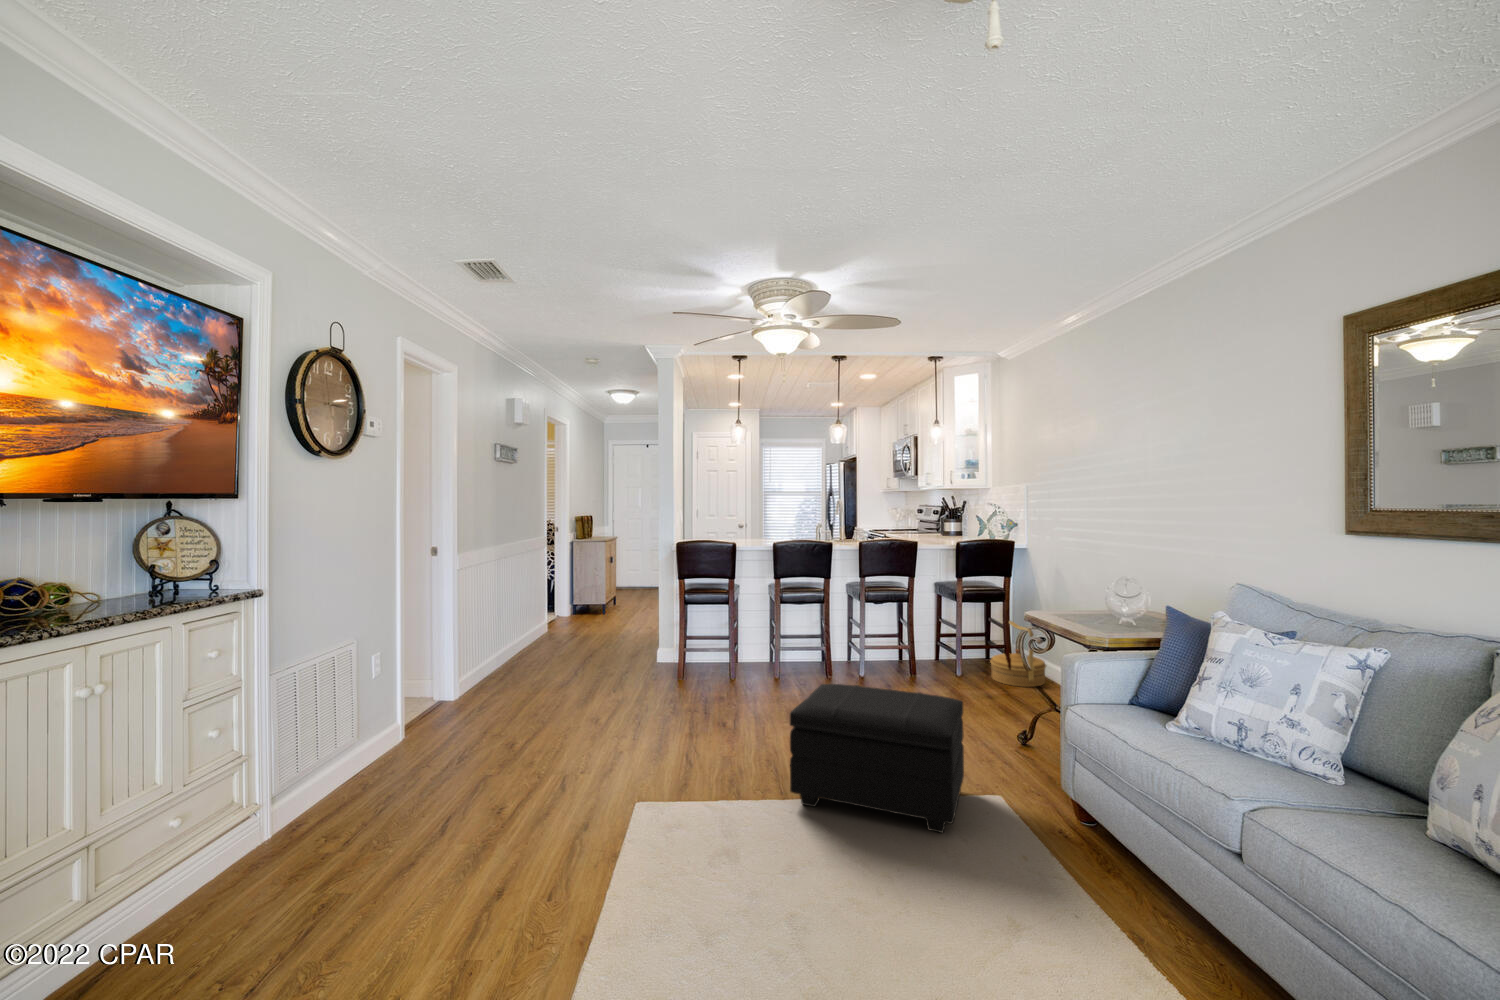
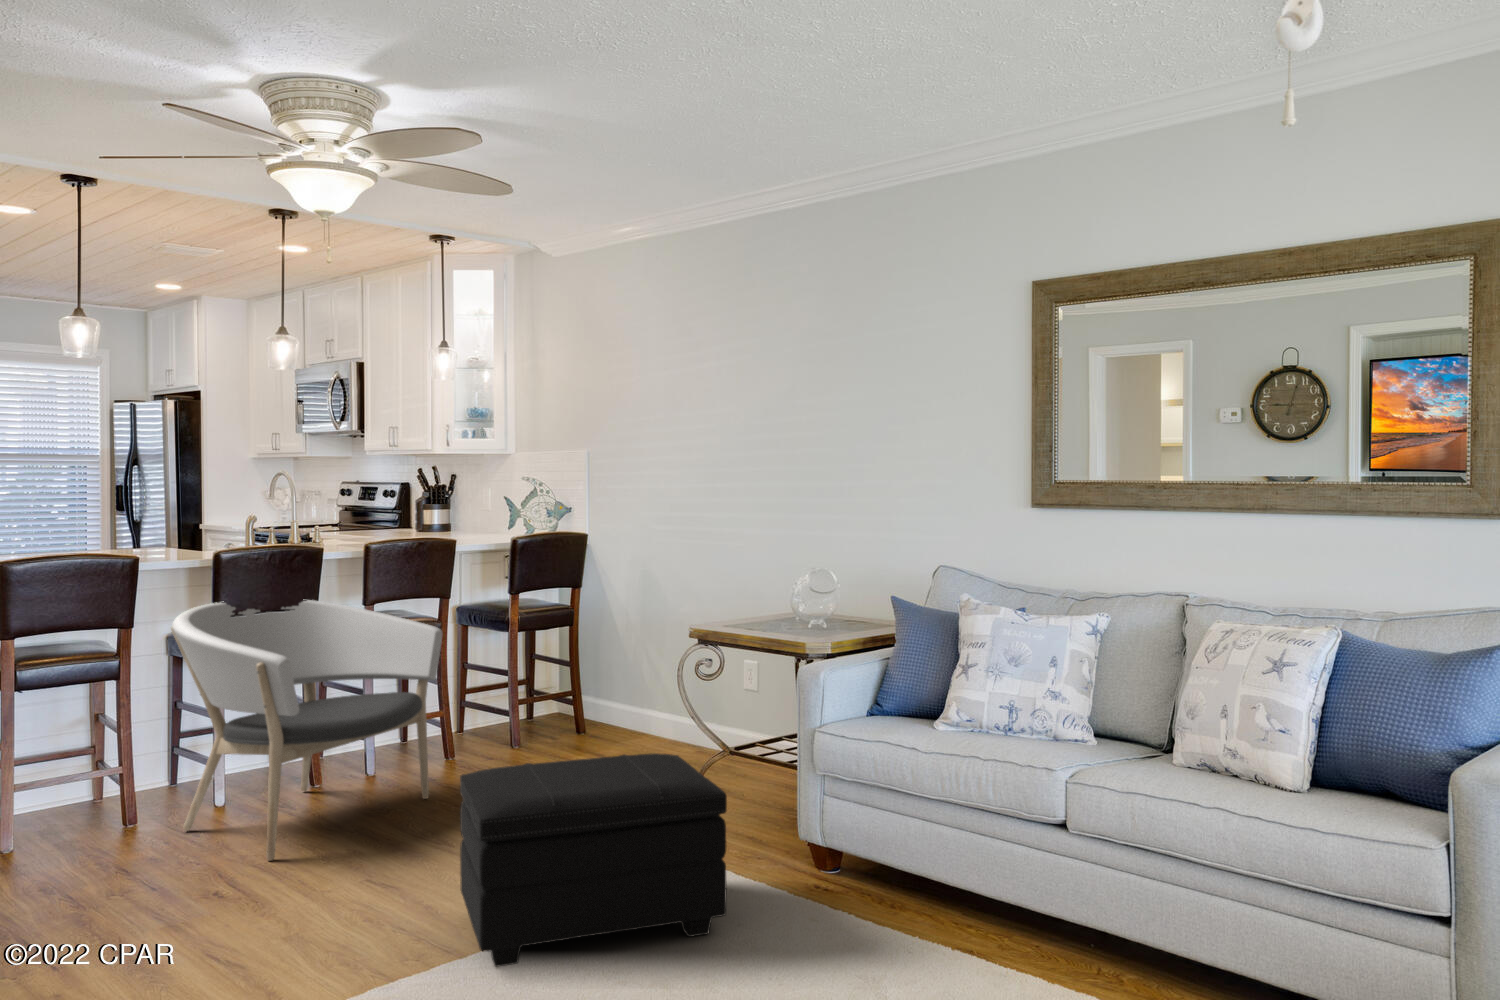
armchair: none [747,570,885,710] -> present [171,600,443,861]
woven basket: present [990,621,1046,687] -> none [557,654,635,748]

